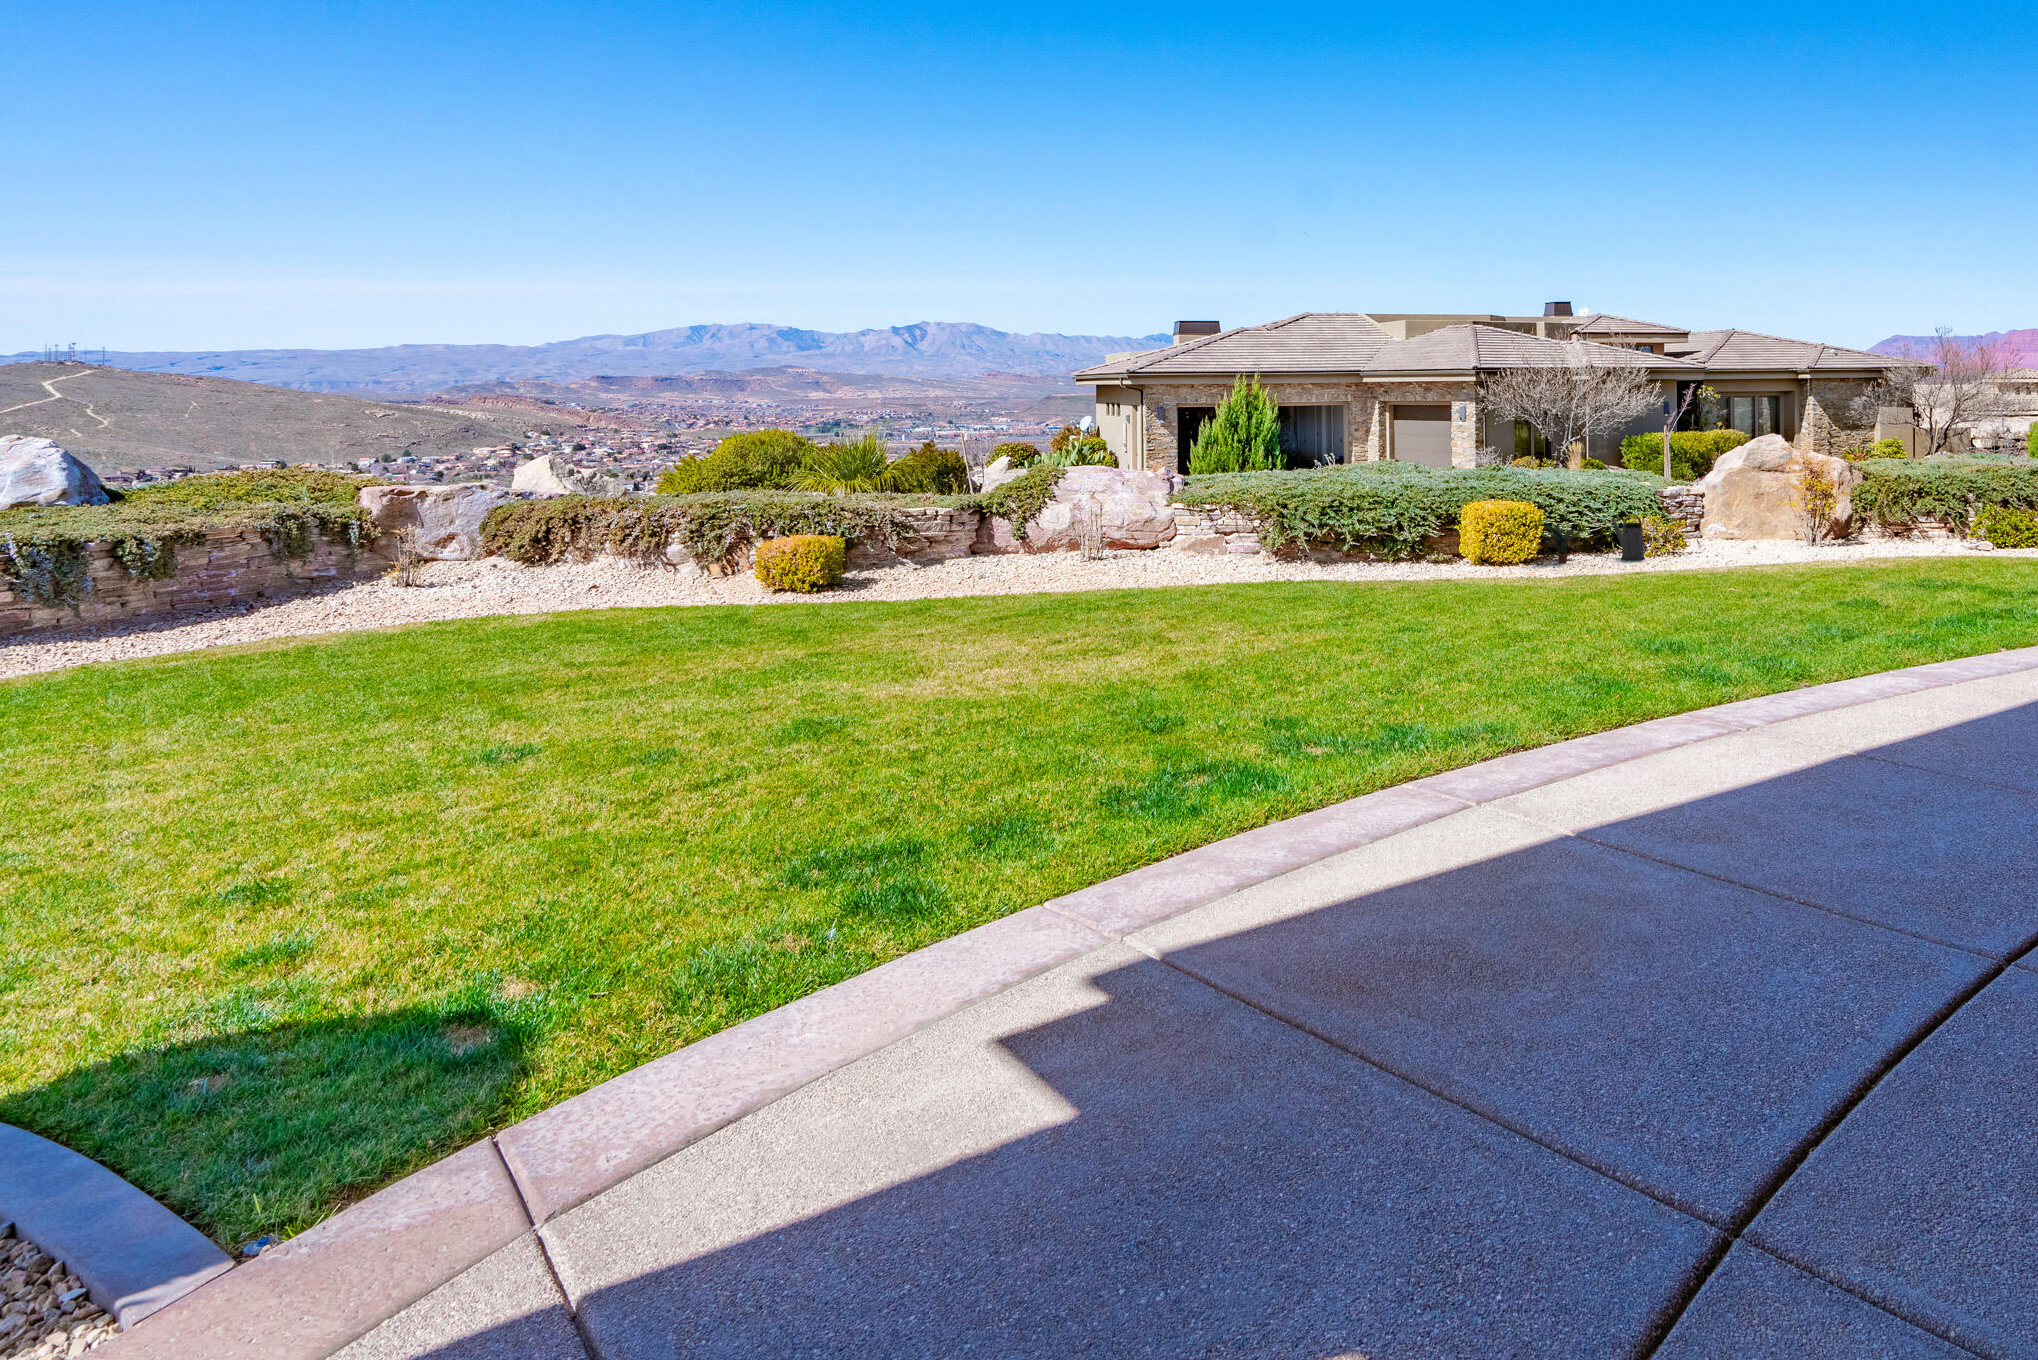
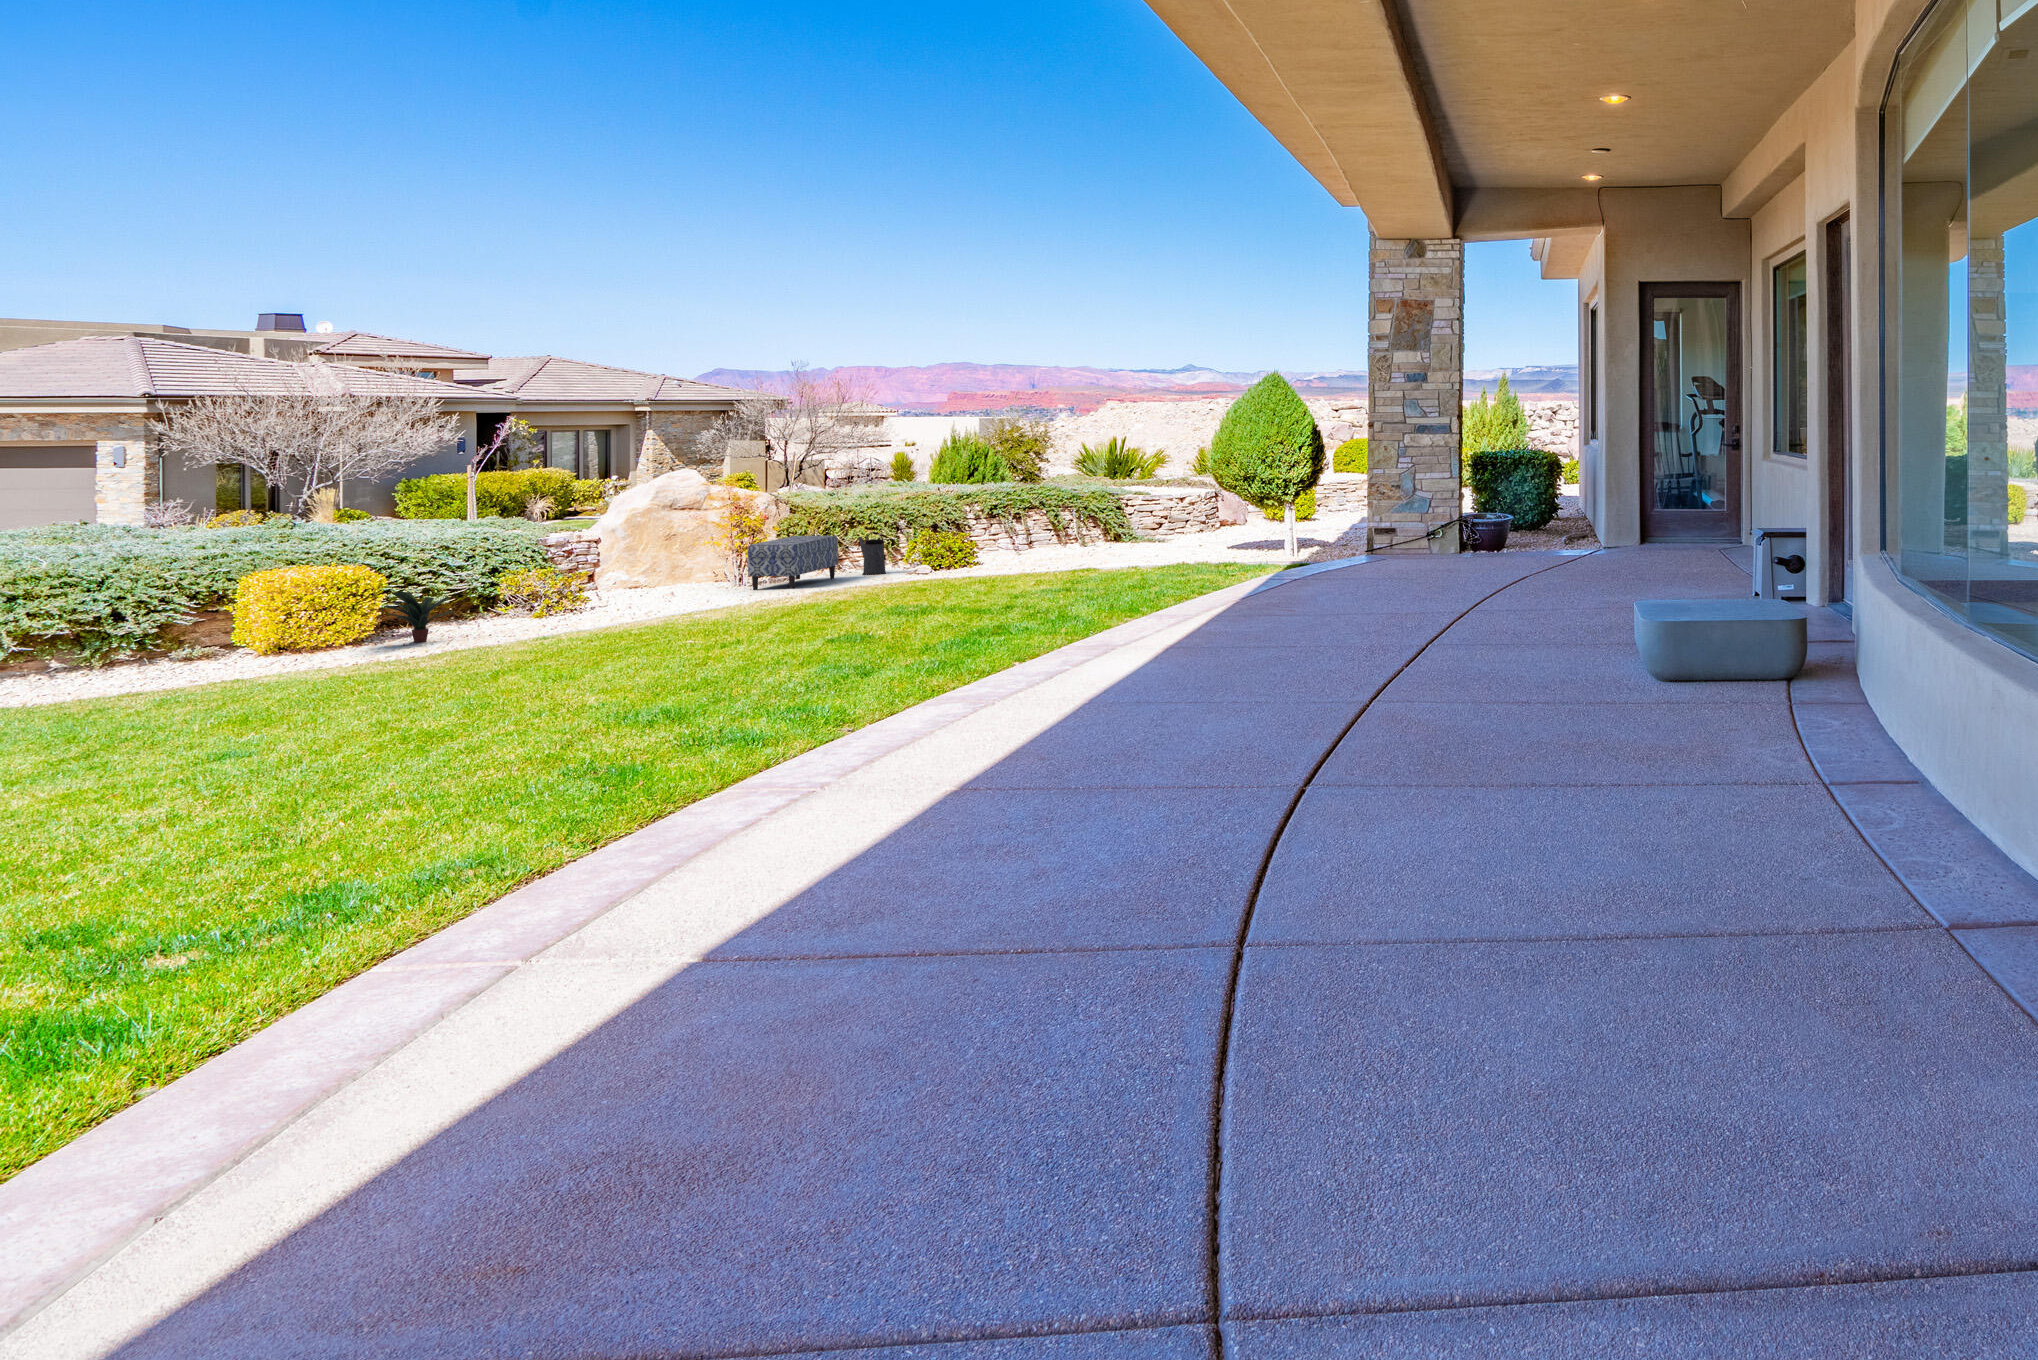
bench: none [1819,501,1906,551] -> present [748,536,838,590]
watering can: present [1612,514,1645,560] -> present [858,532,886,575]

